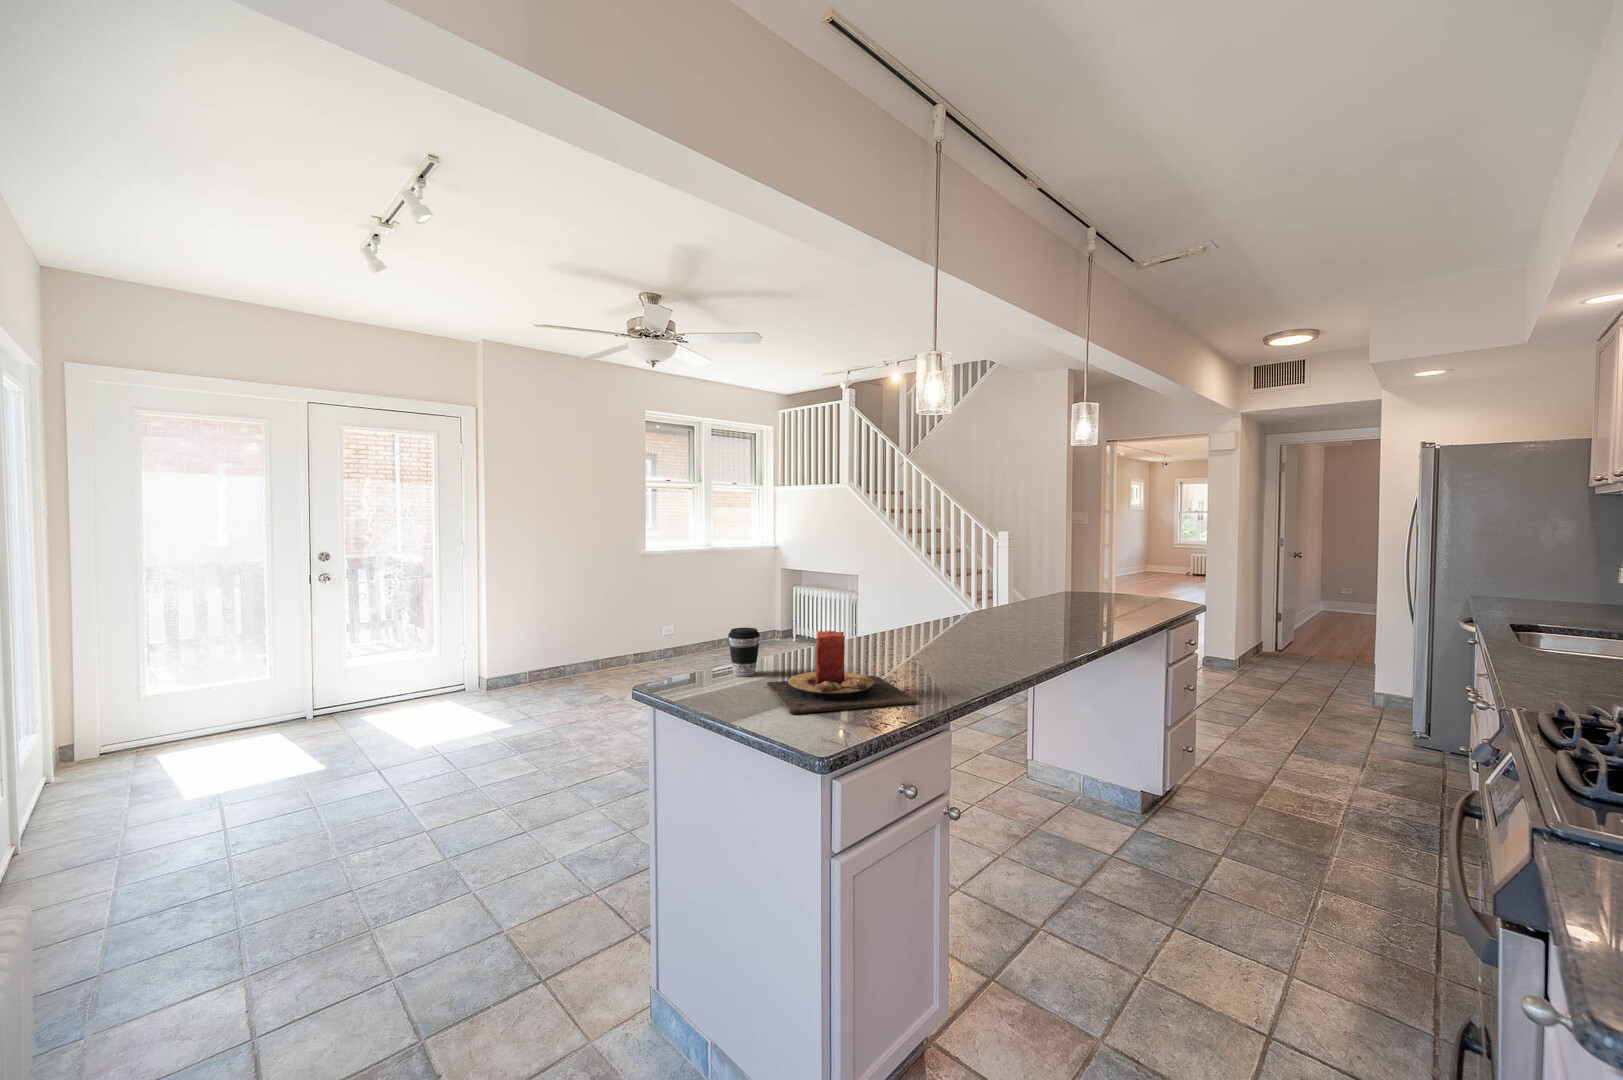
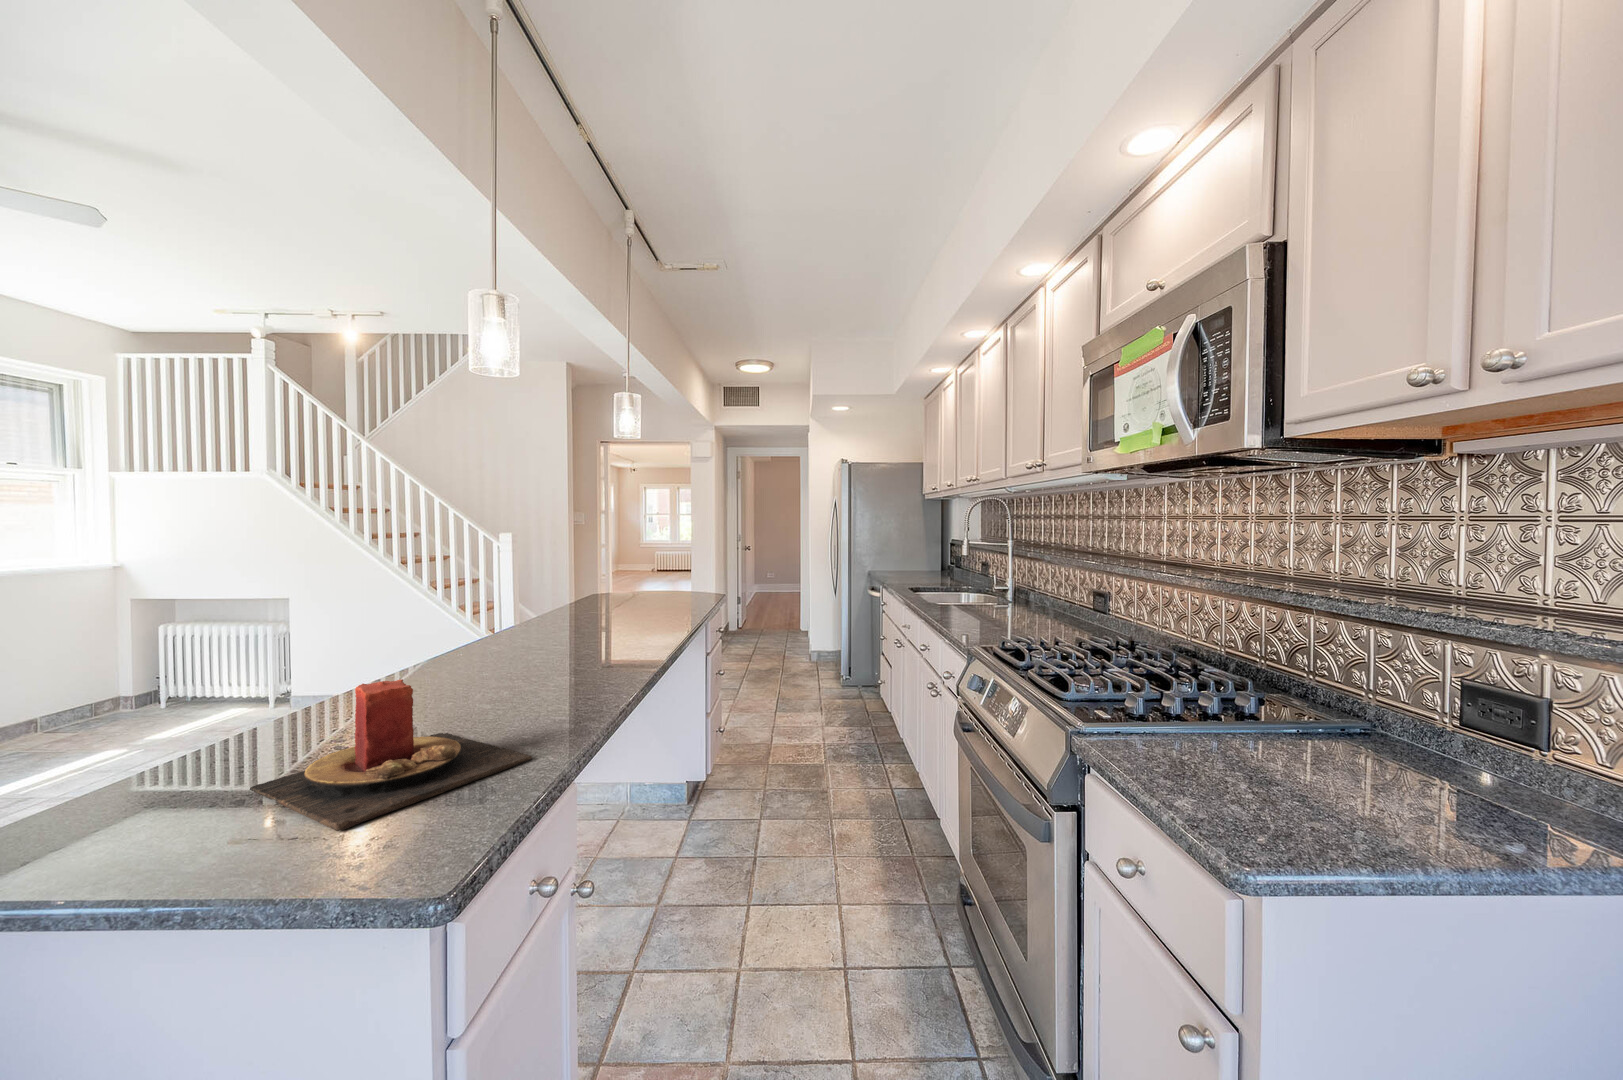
coffee cup: present [728,628,760,676] -> none [142,699,218,789]

